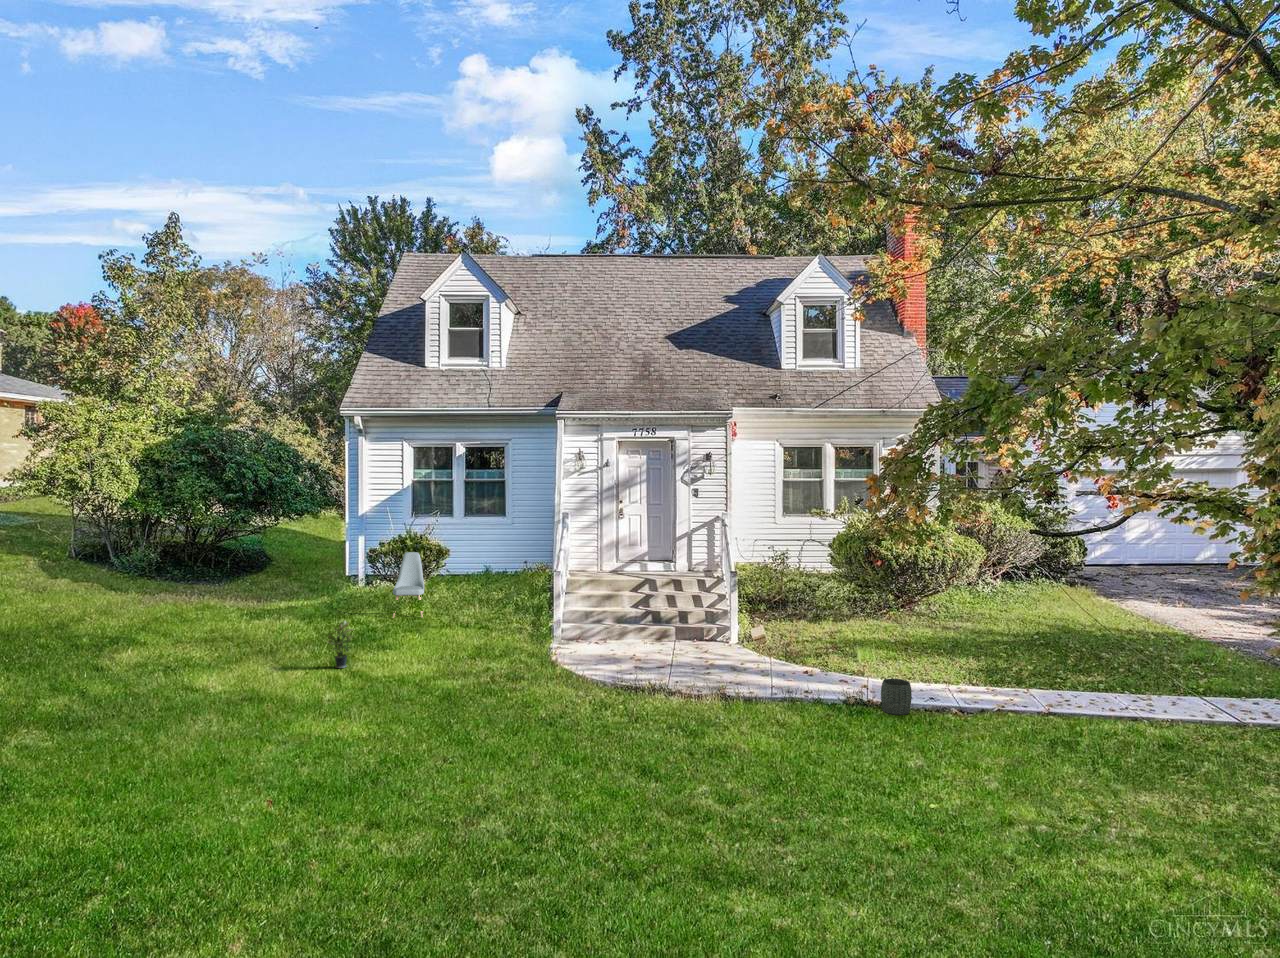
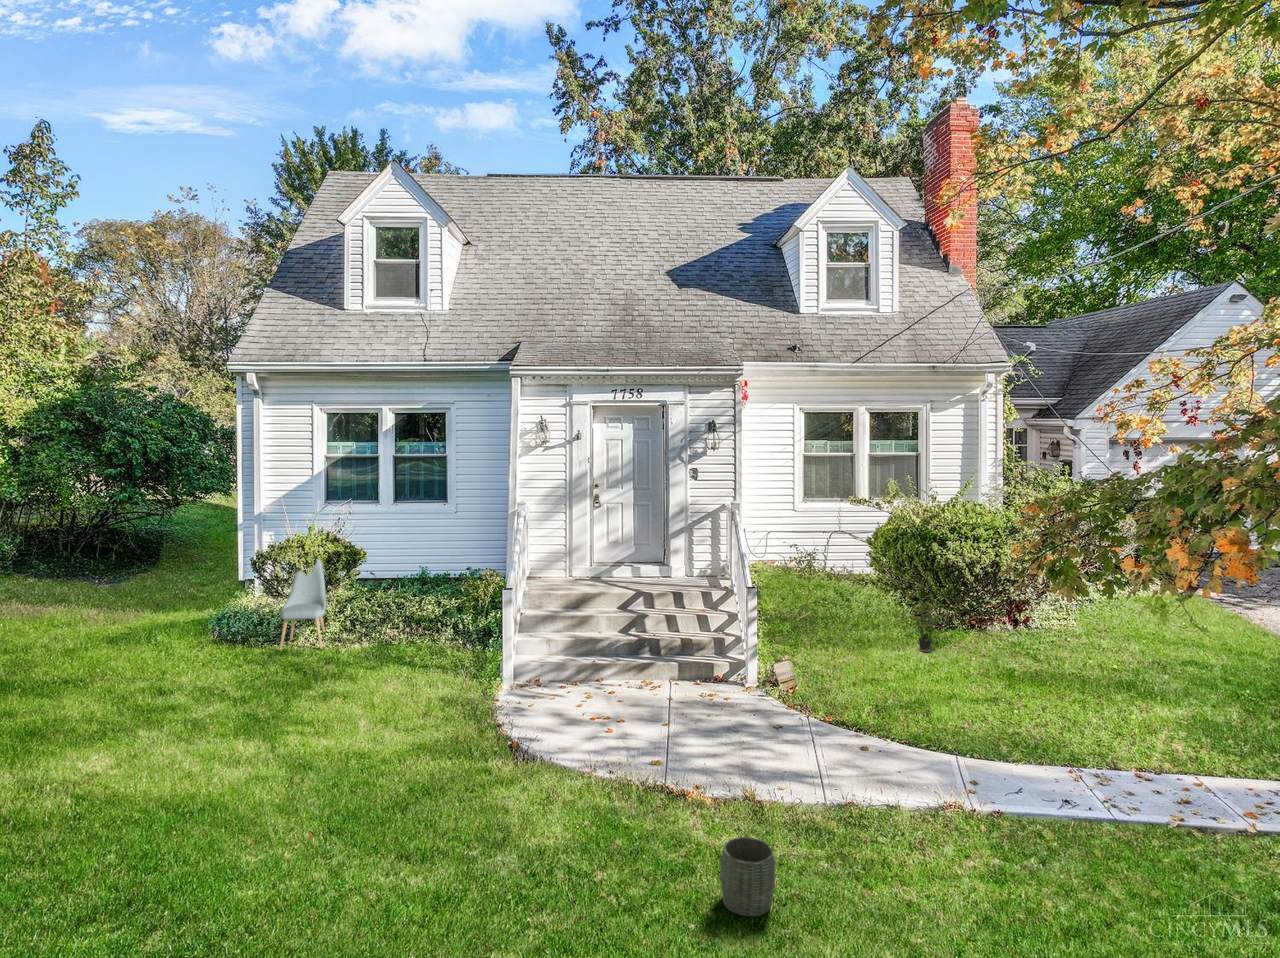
potted plant: present [327,621,353,668] -> present [912,602,939,652]
woven basket: present [881,679,912,715] -> present [720,837,775,917]

